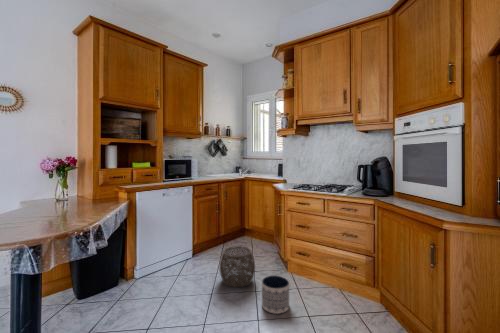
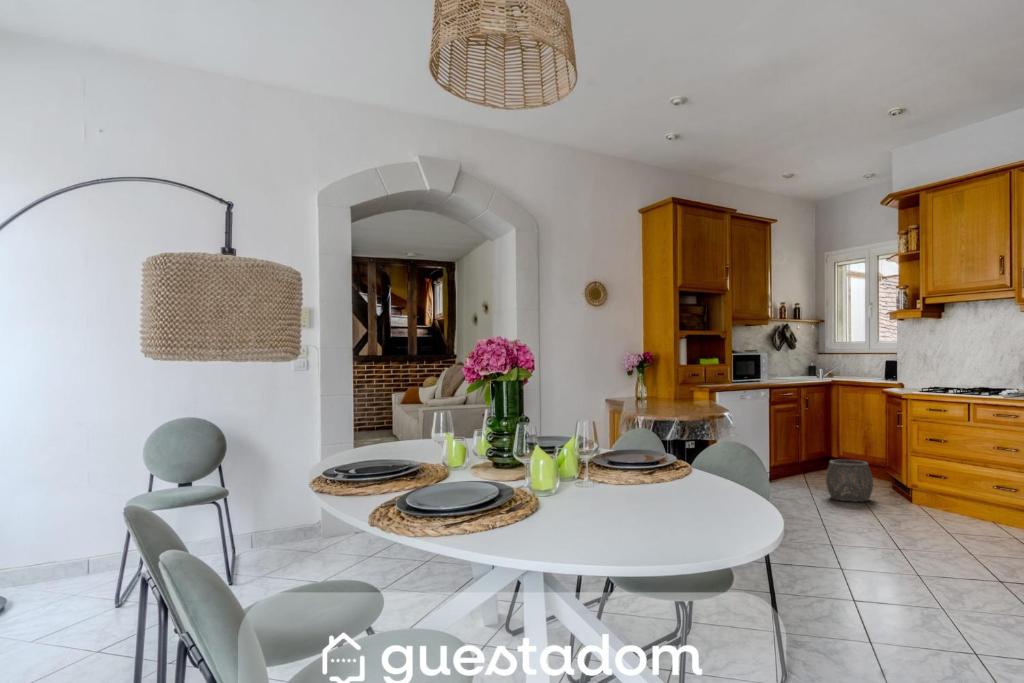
planter: present [262,275,289,314] -> none [889,482,925,515]

